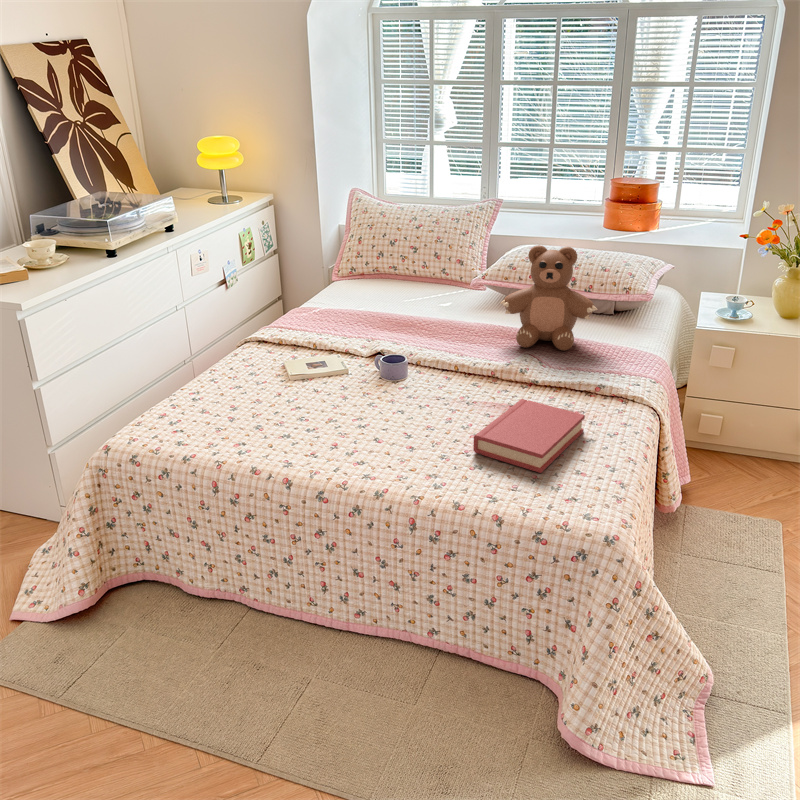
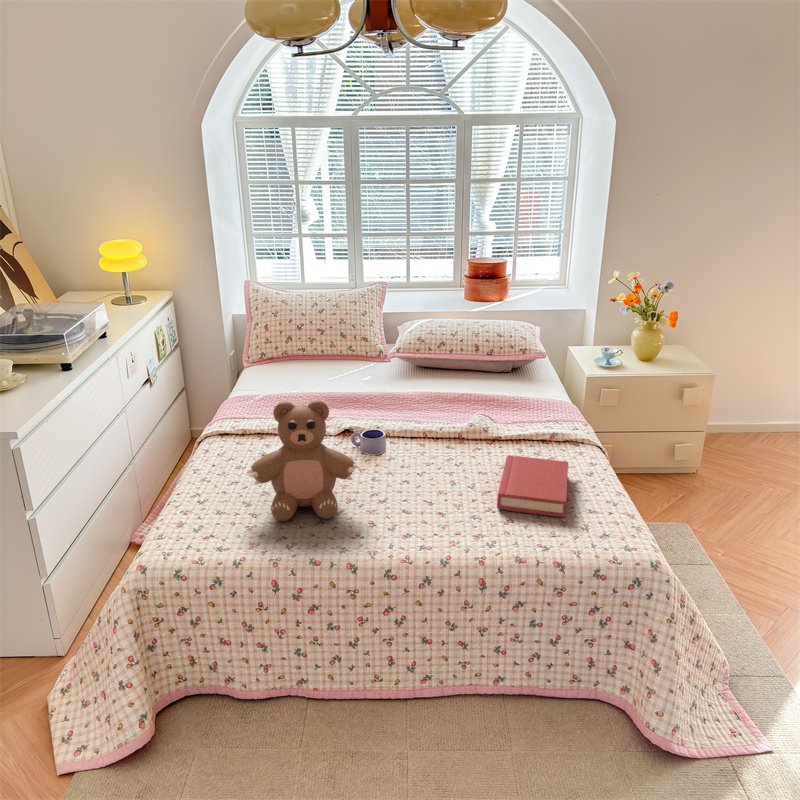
teddy bear: present [500,245,598,351] -> present [247,400,359,521]

